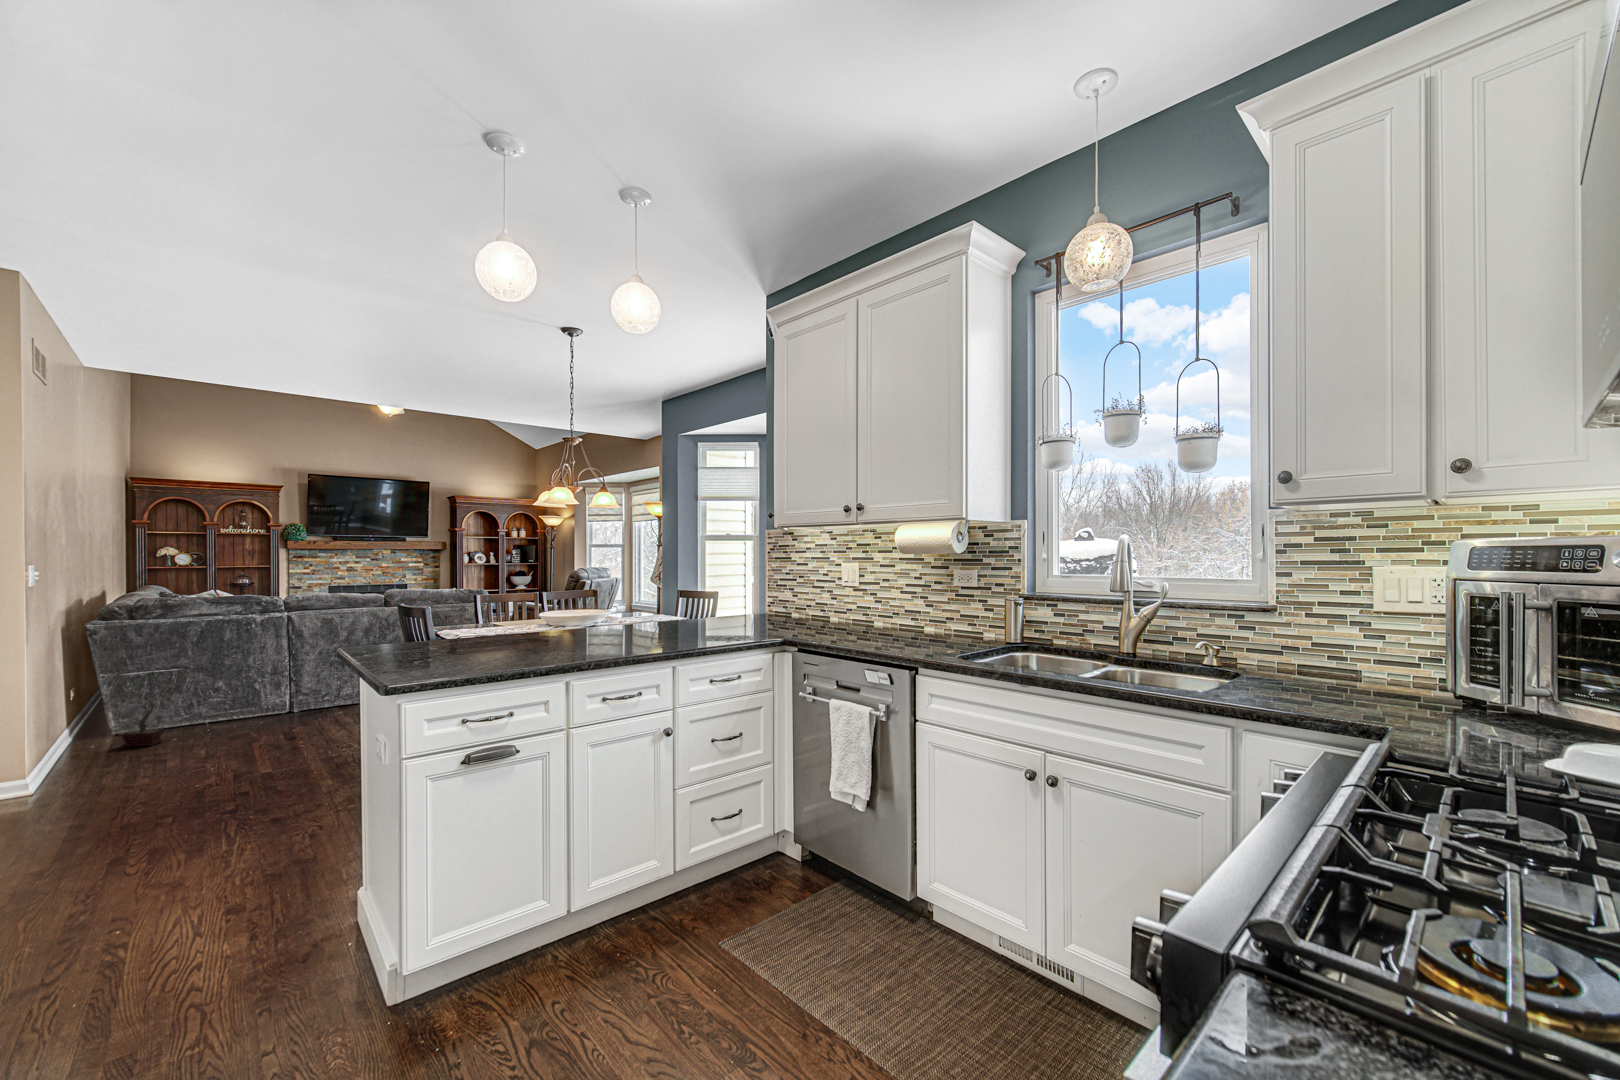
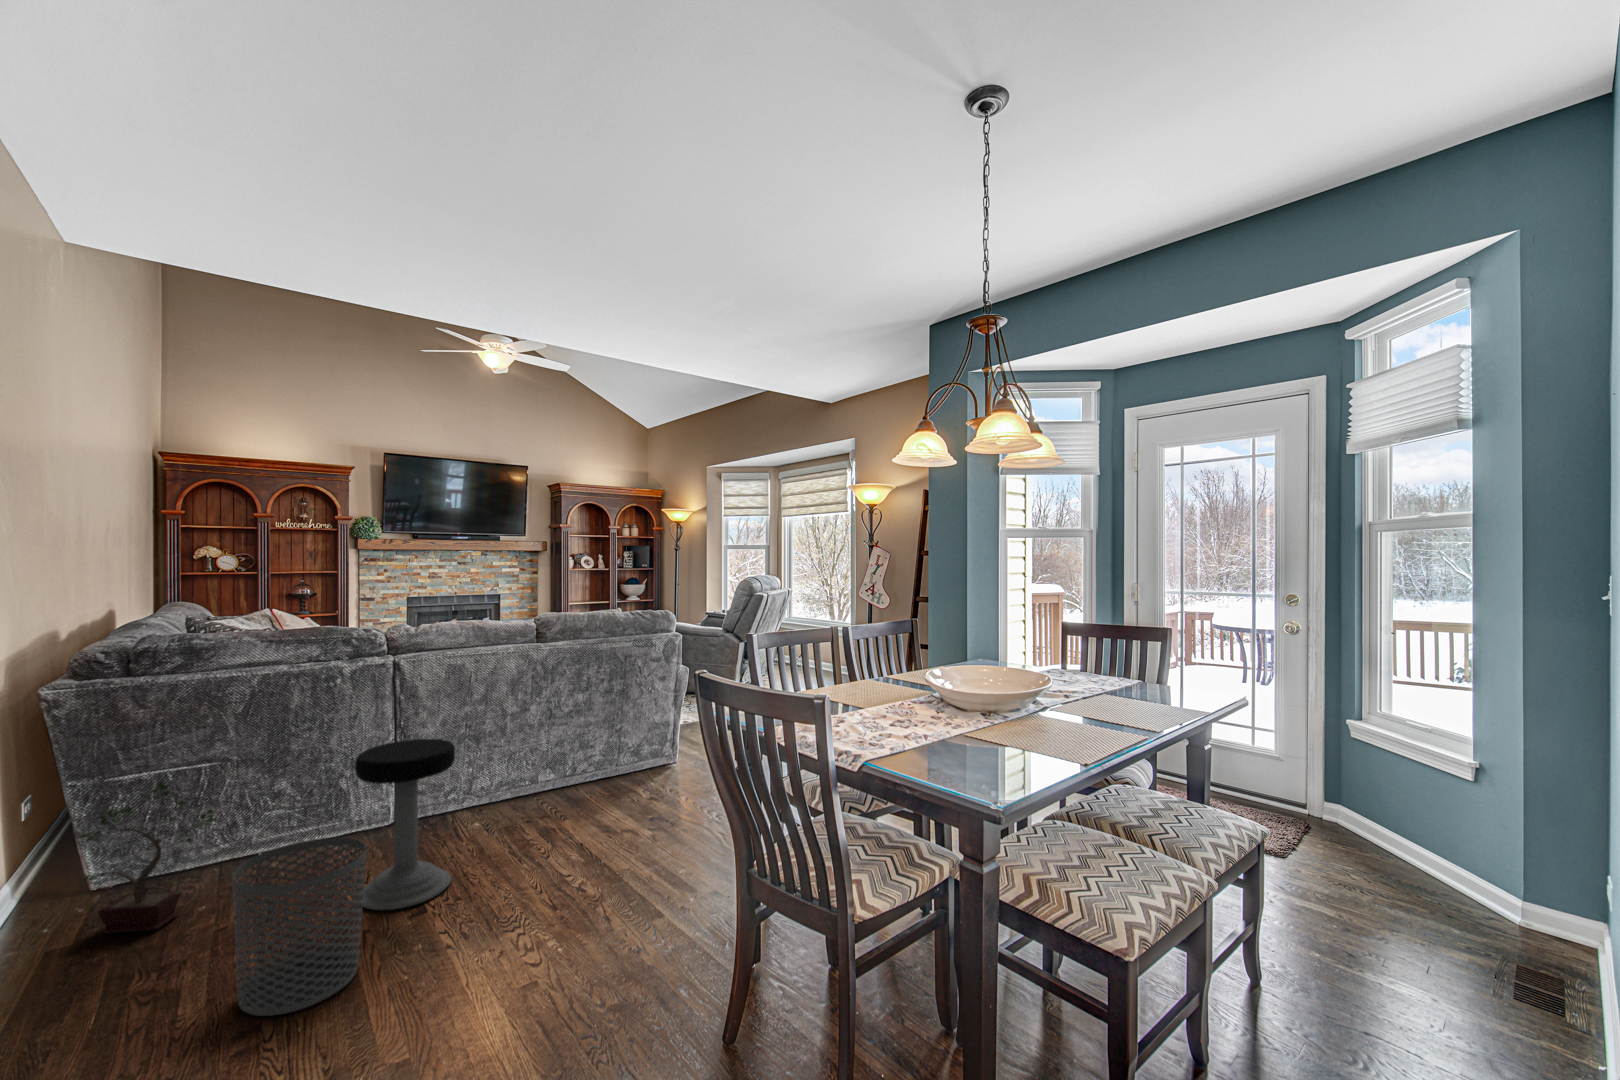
stool: none [258,654,316,739] -> present [355,739,455,910]
waste bin: none [192,693,258,764] -> present [232,838,366,1016]

